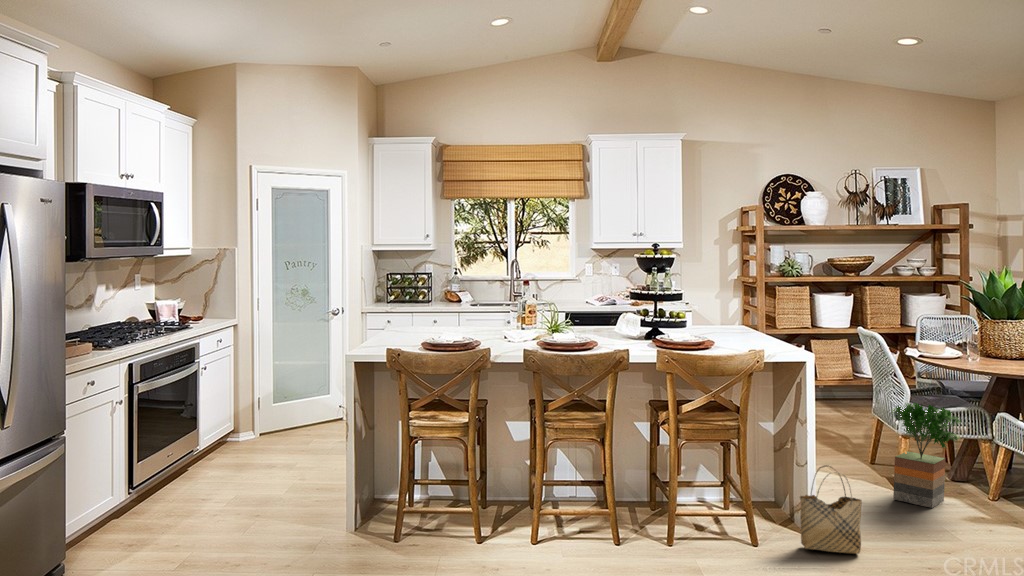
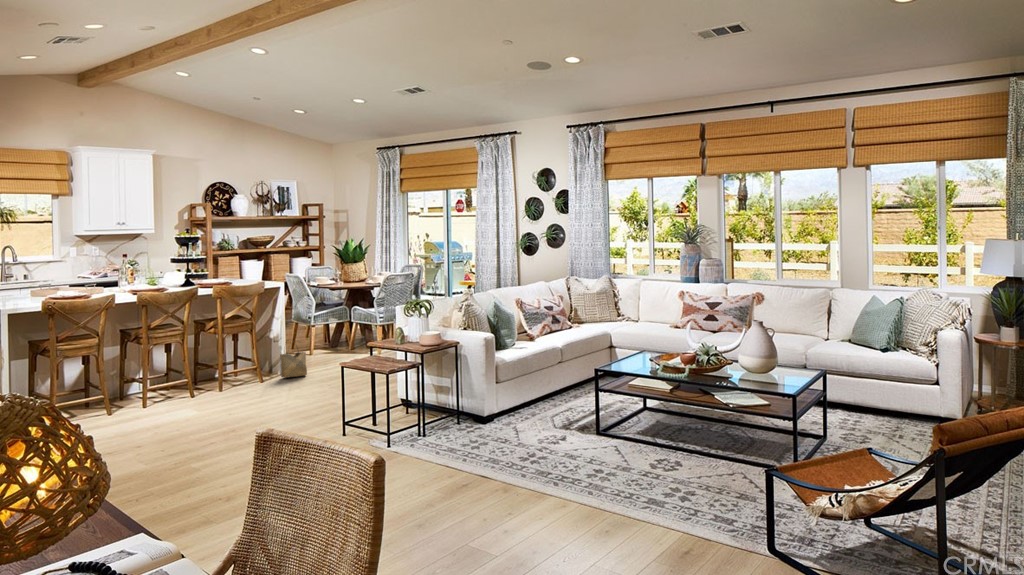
potted tree: present [892,403,960,508] -> none [305,311,337,358]

